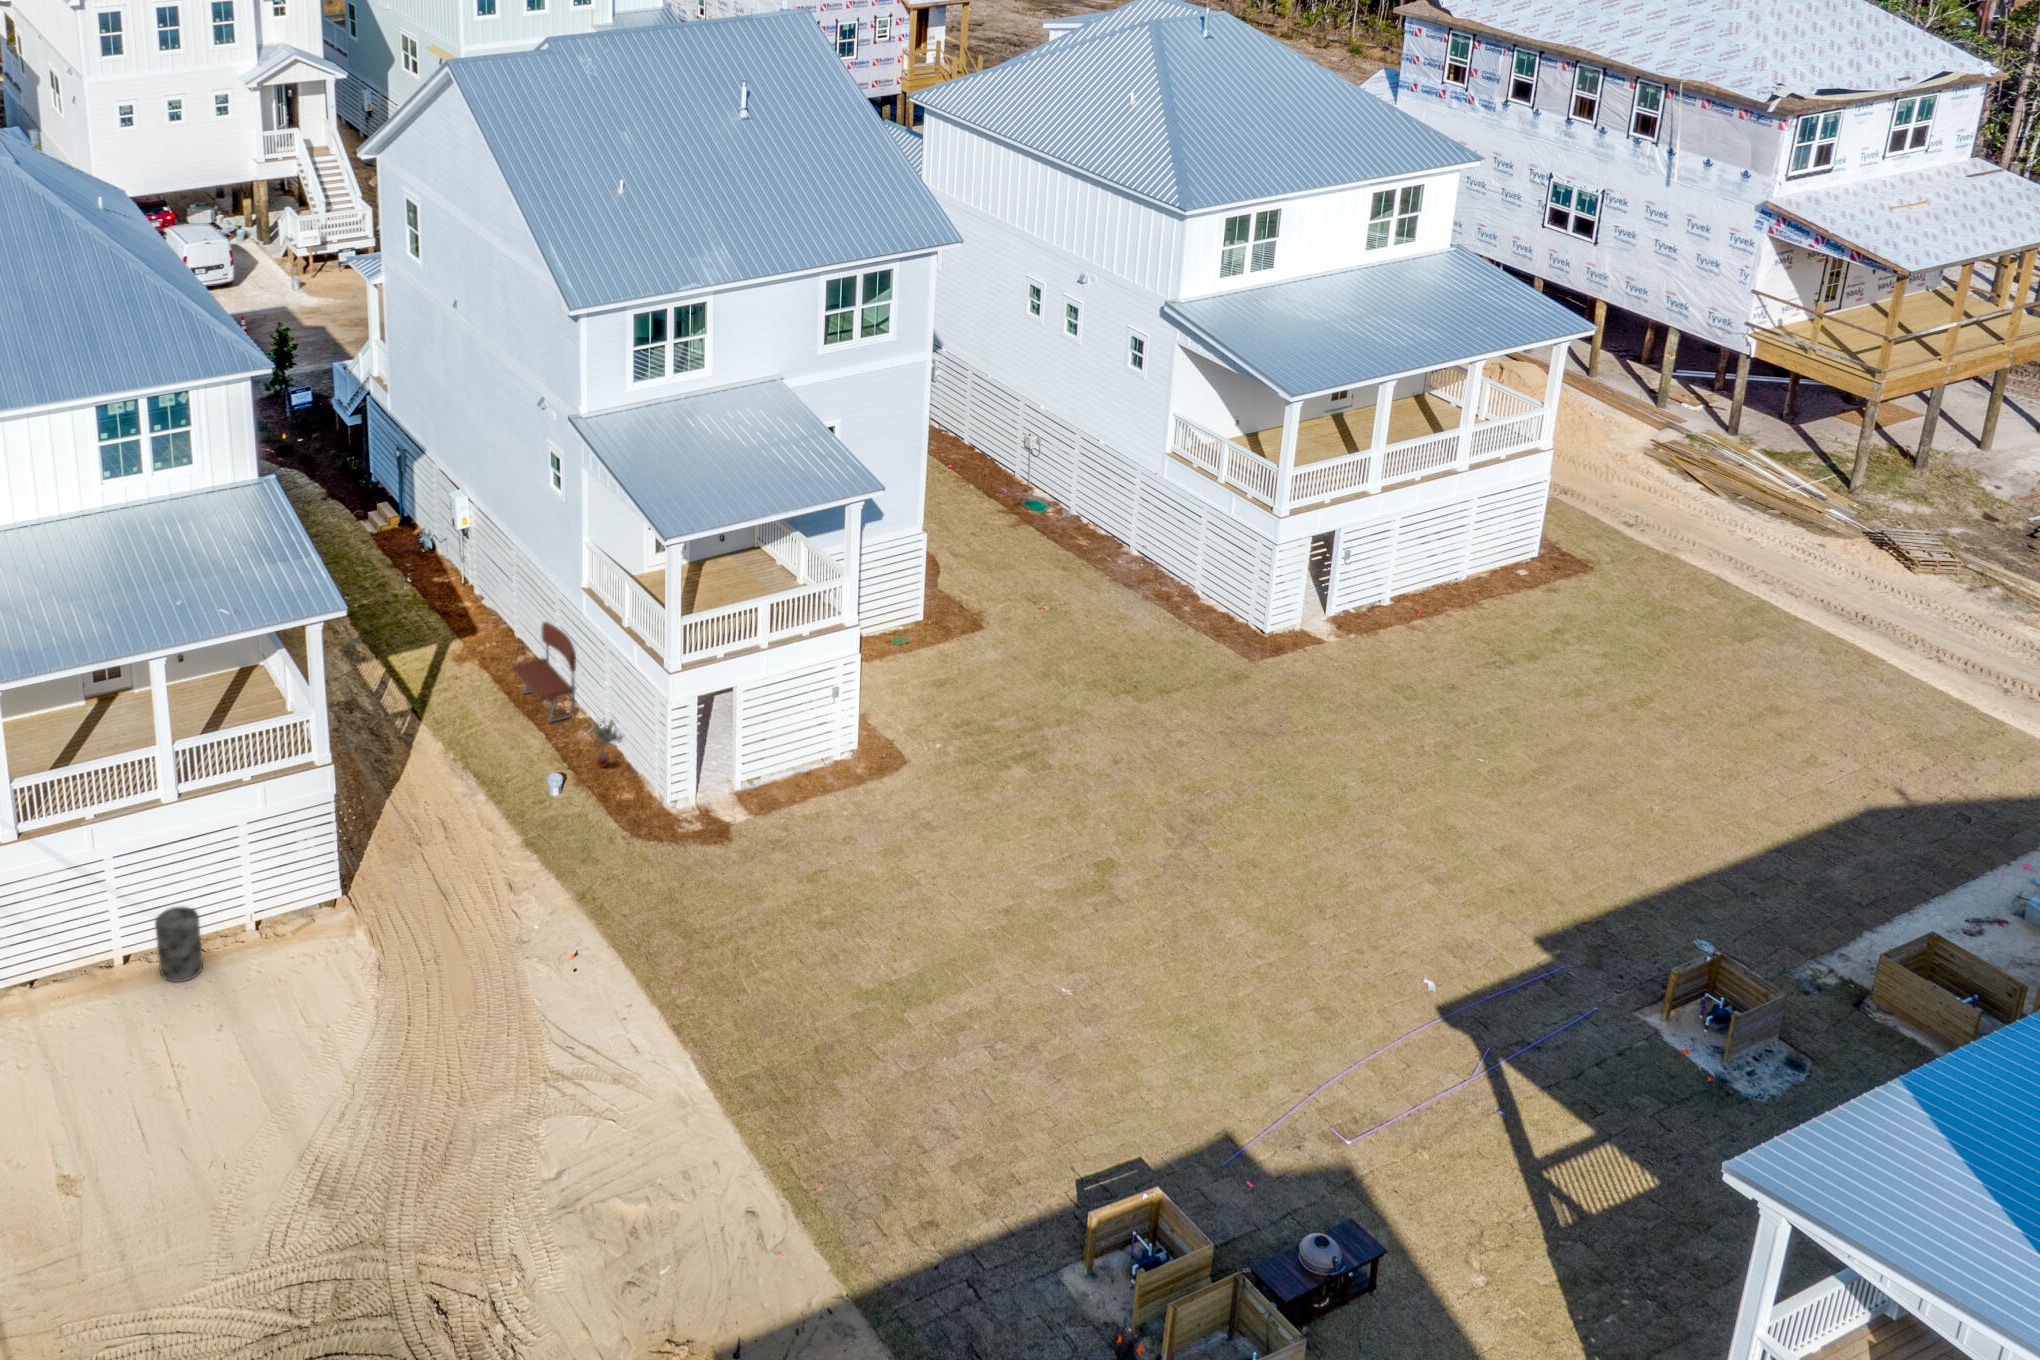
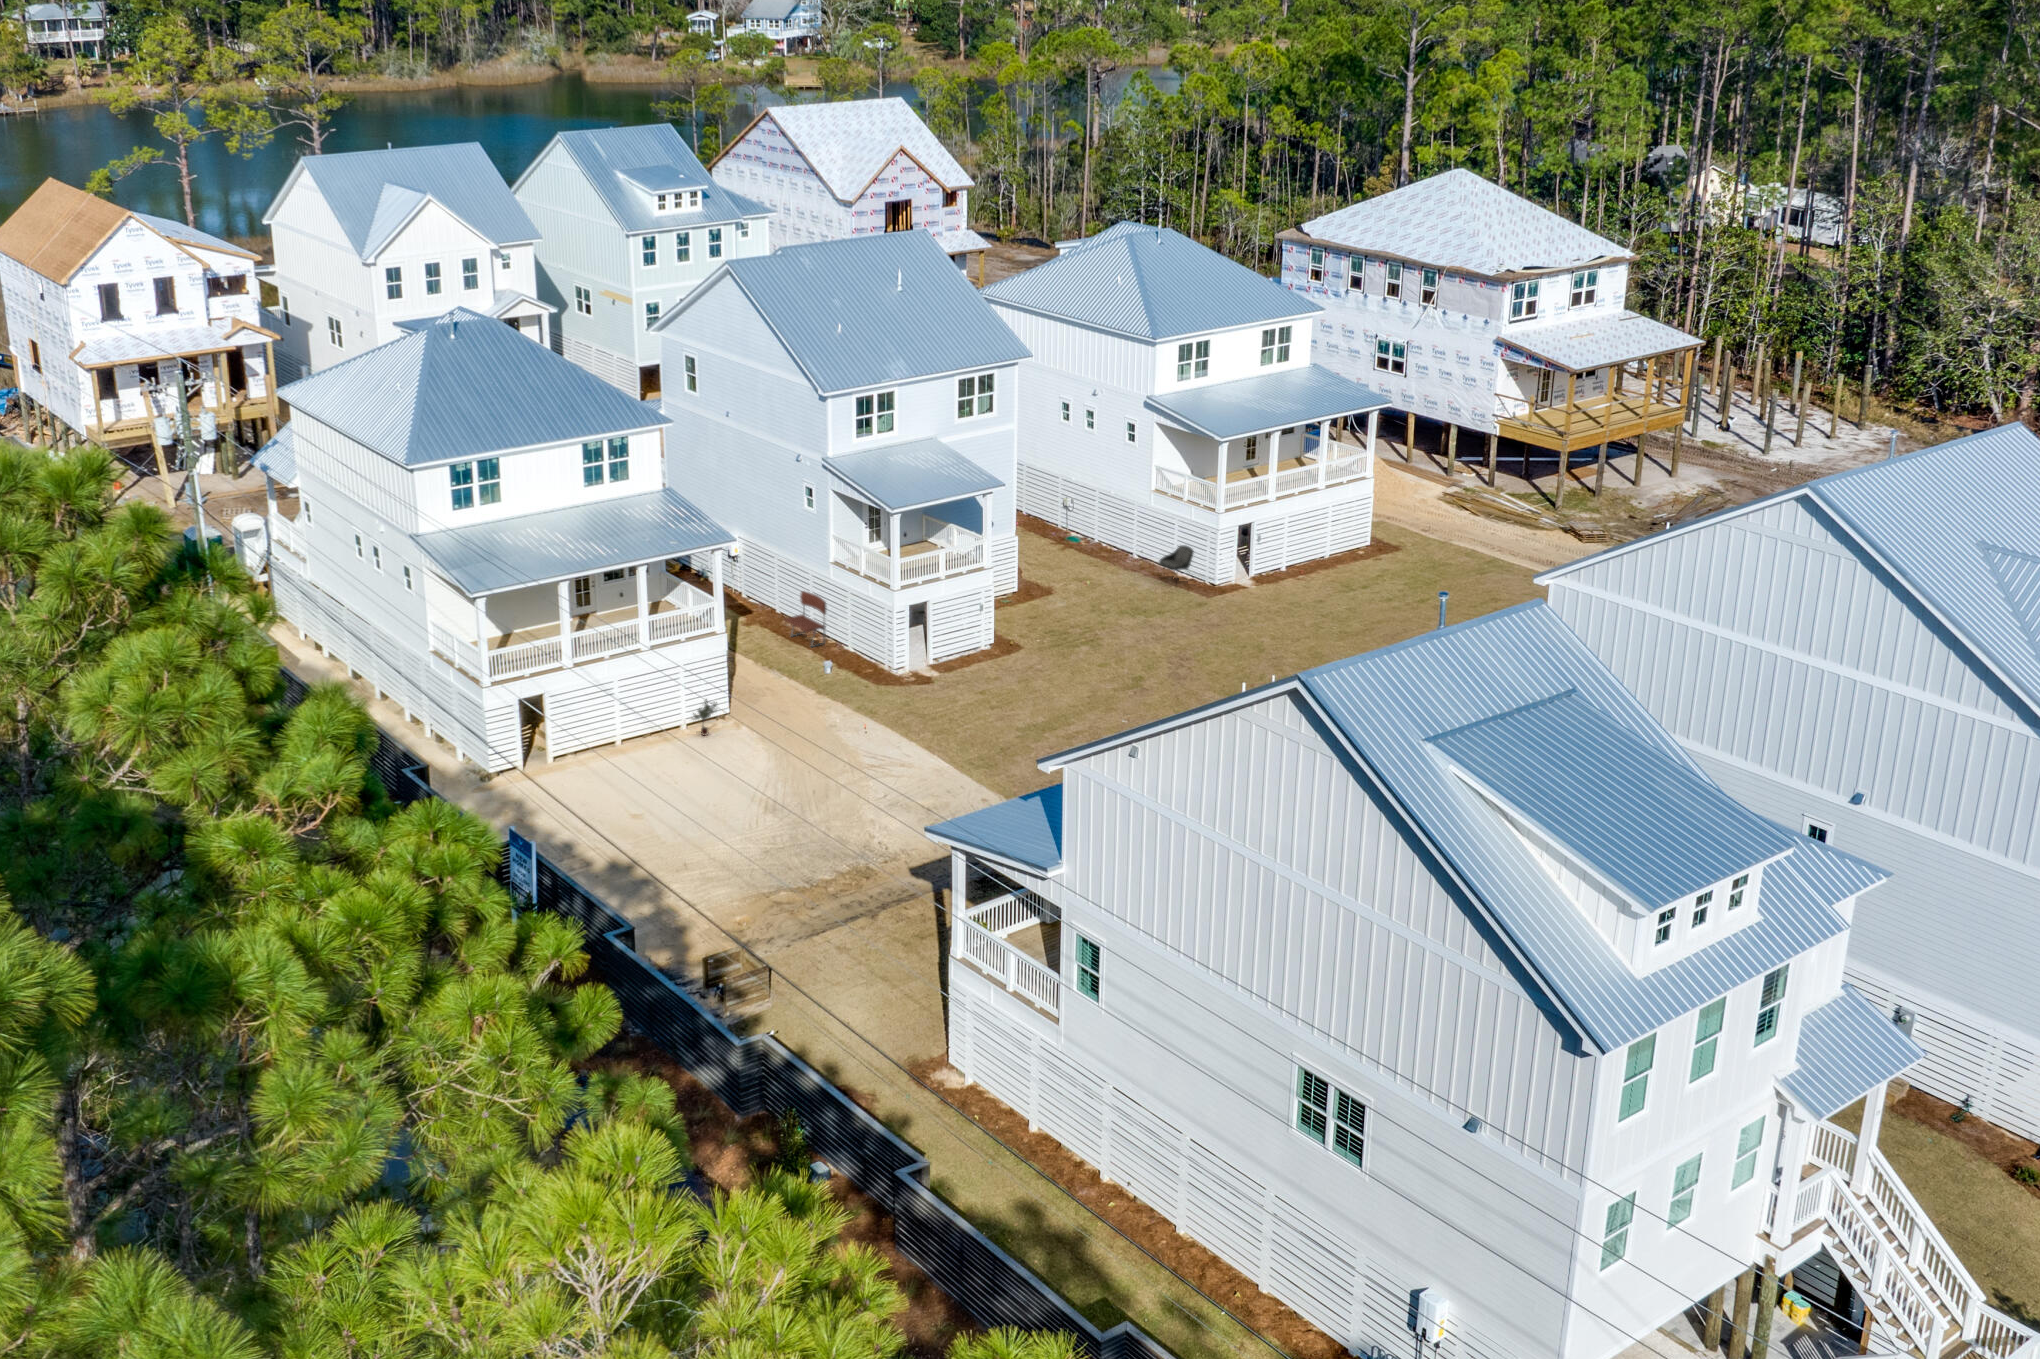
lounge chair: none [1166,551,1227,620] -> present [1159,545,1194,580]
potted tree: present [594,718,622,767] -> present [693,699,717,735]
trash can: present [155,907,203,982] -> none [637,713,662,753]

